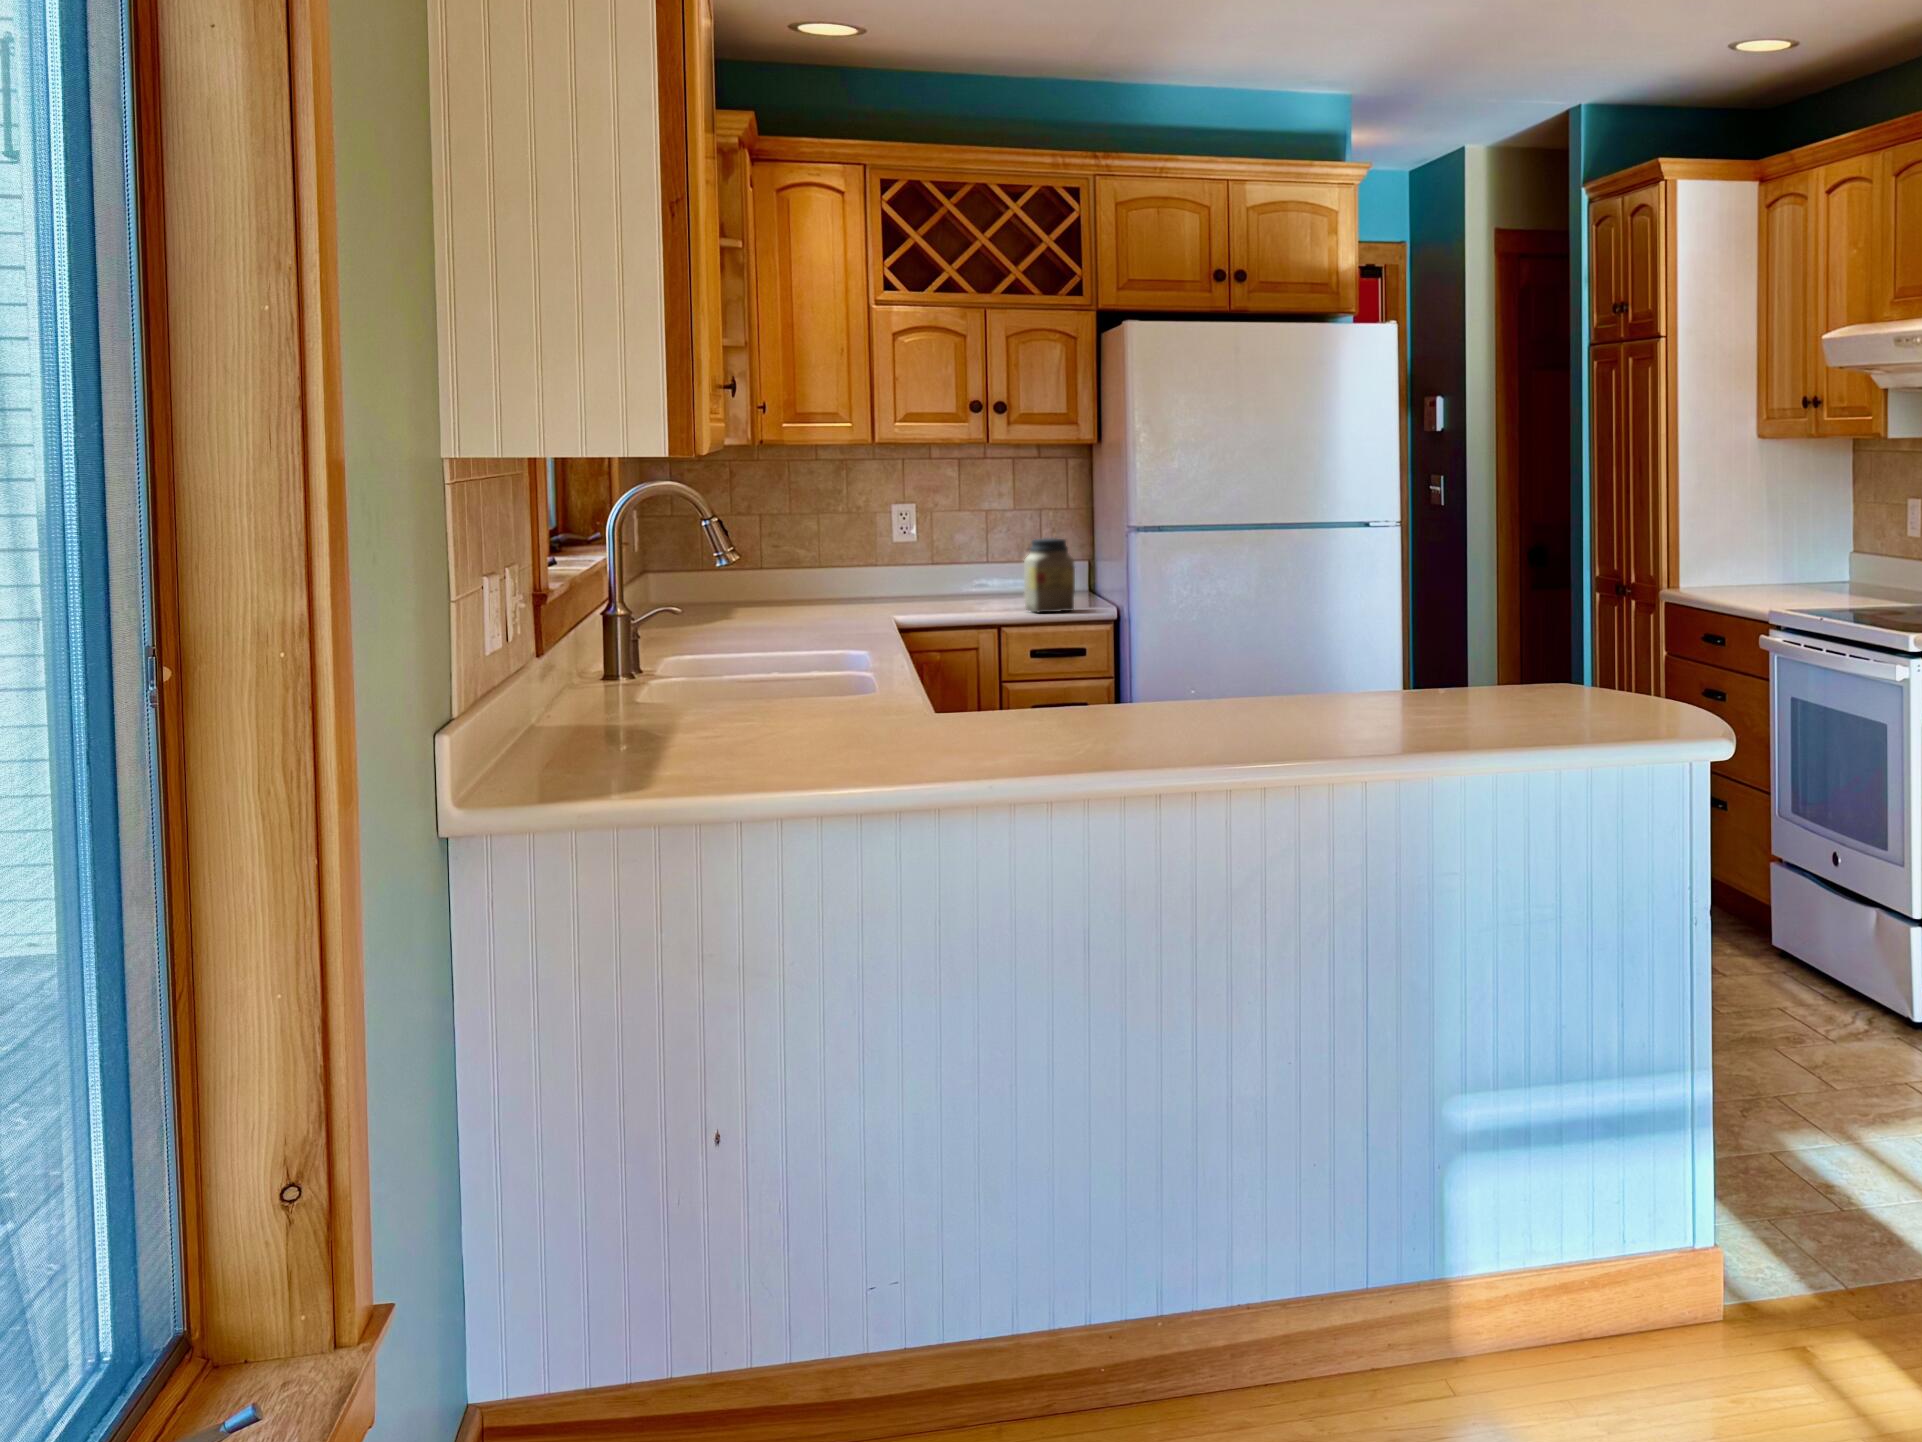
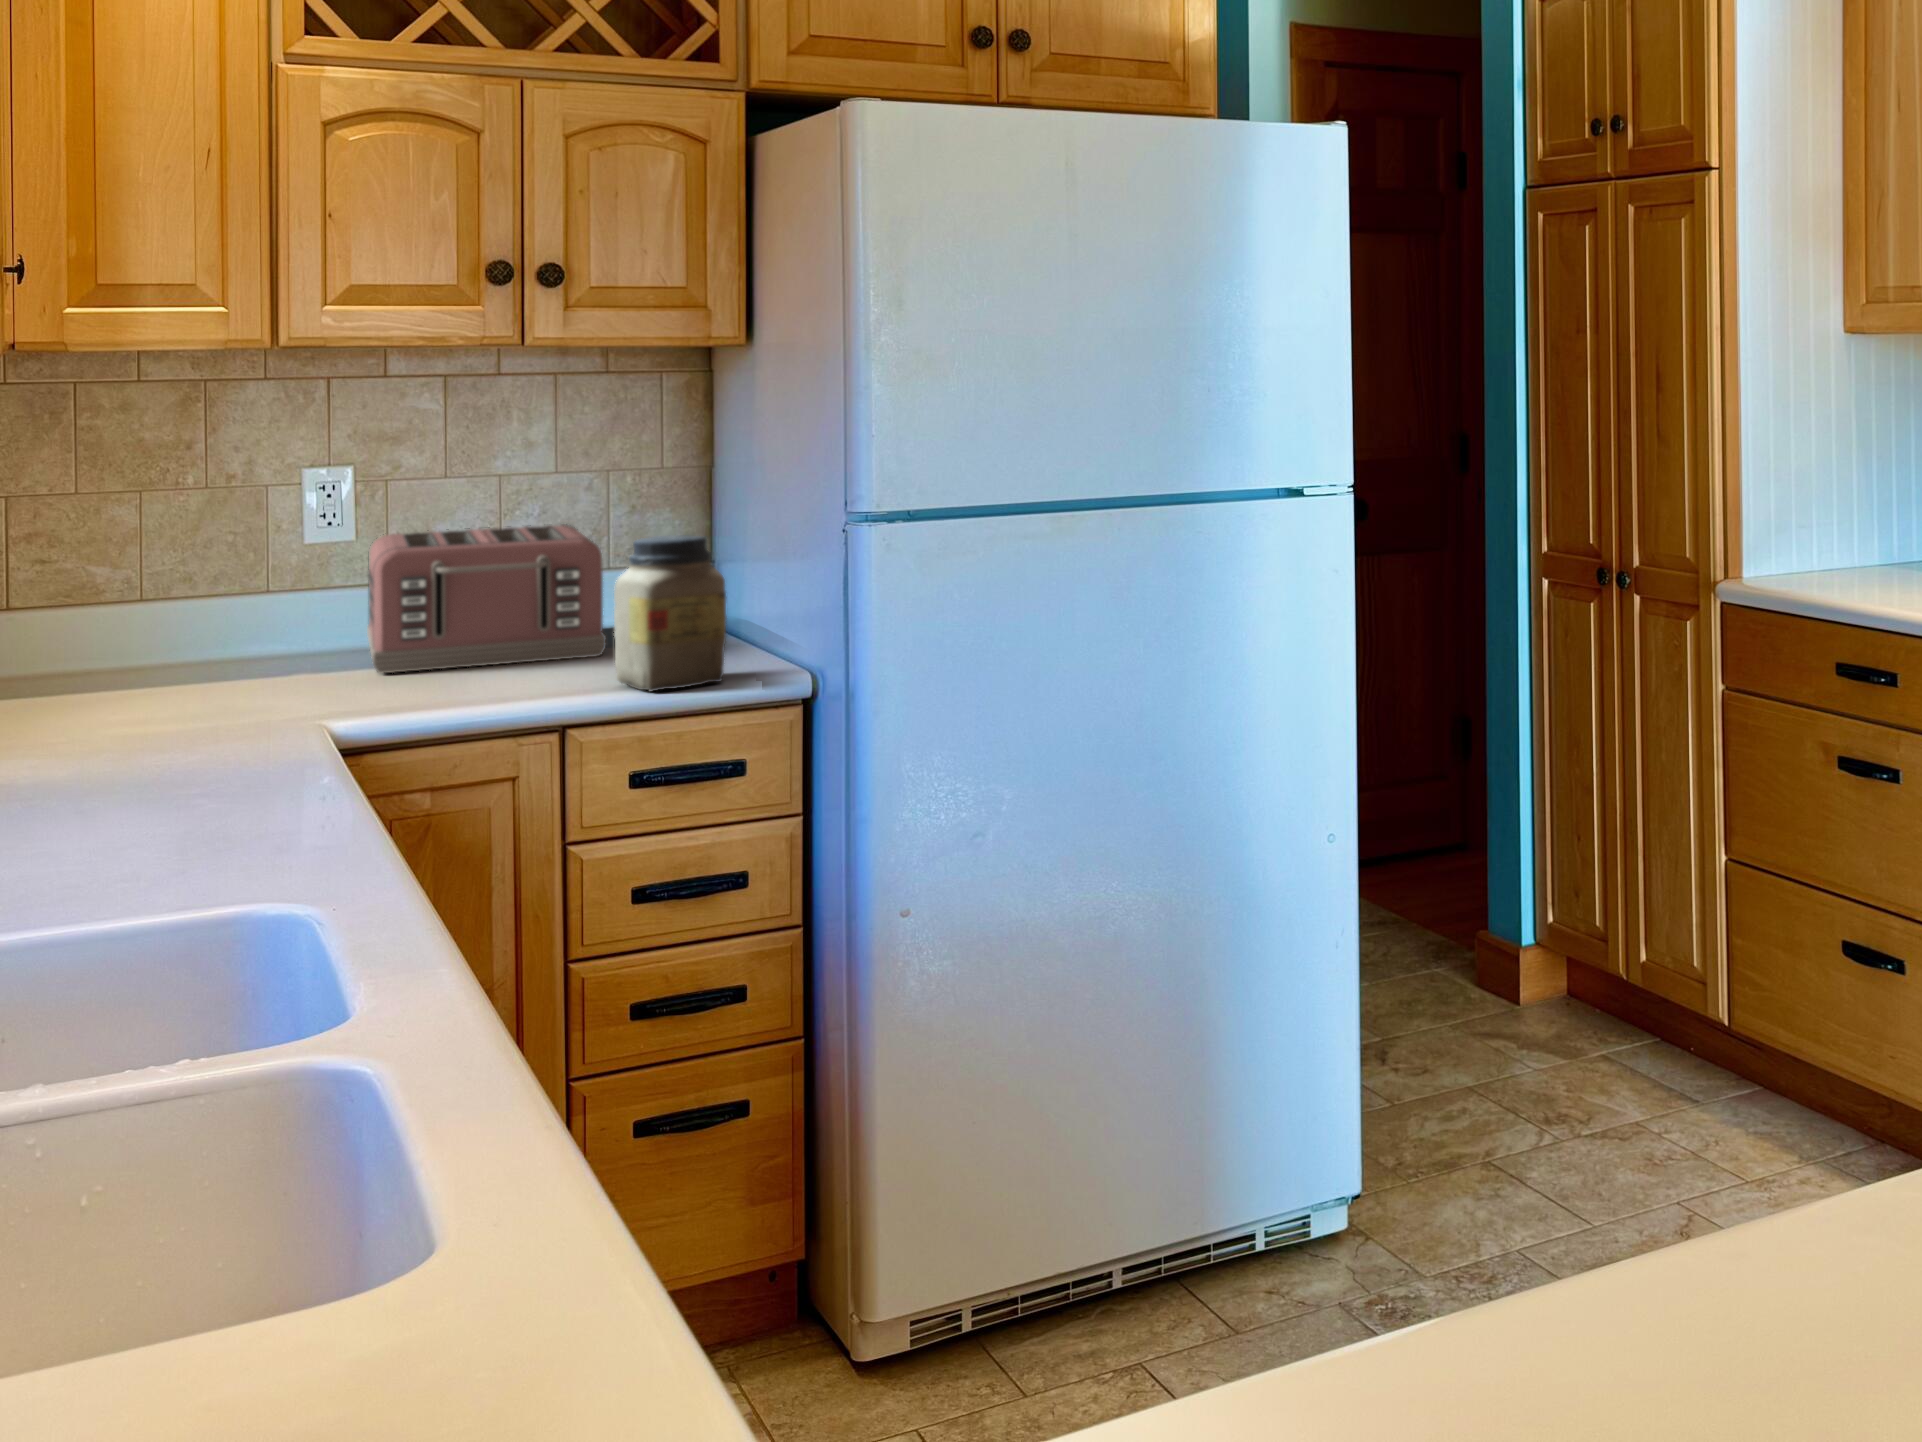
toaster: none [922,540,1031,607] -> present [367,524,606,673]

